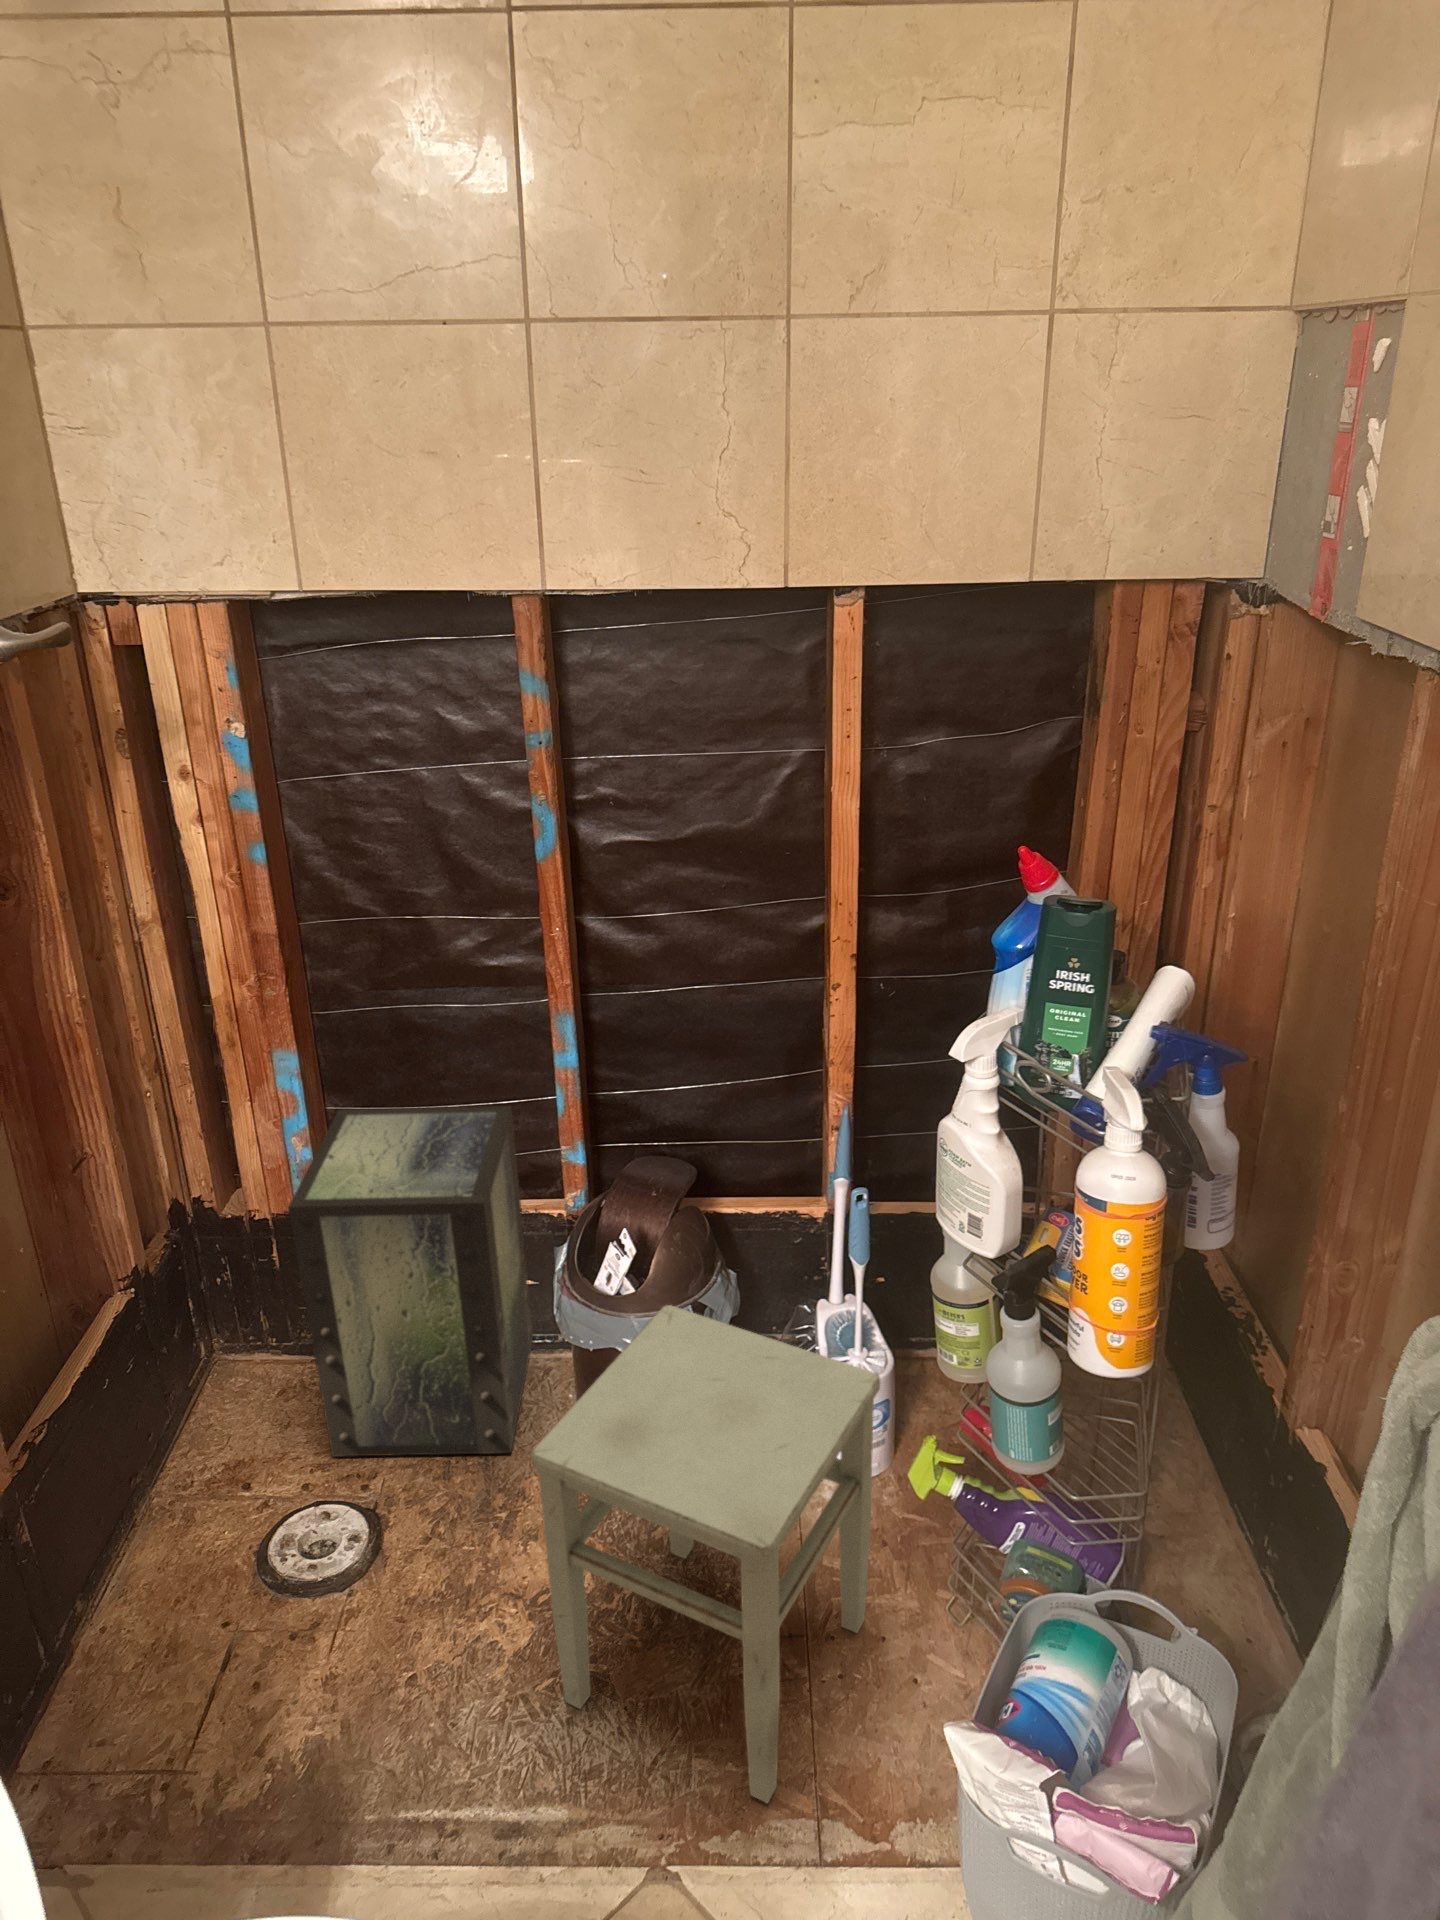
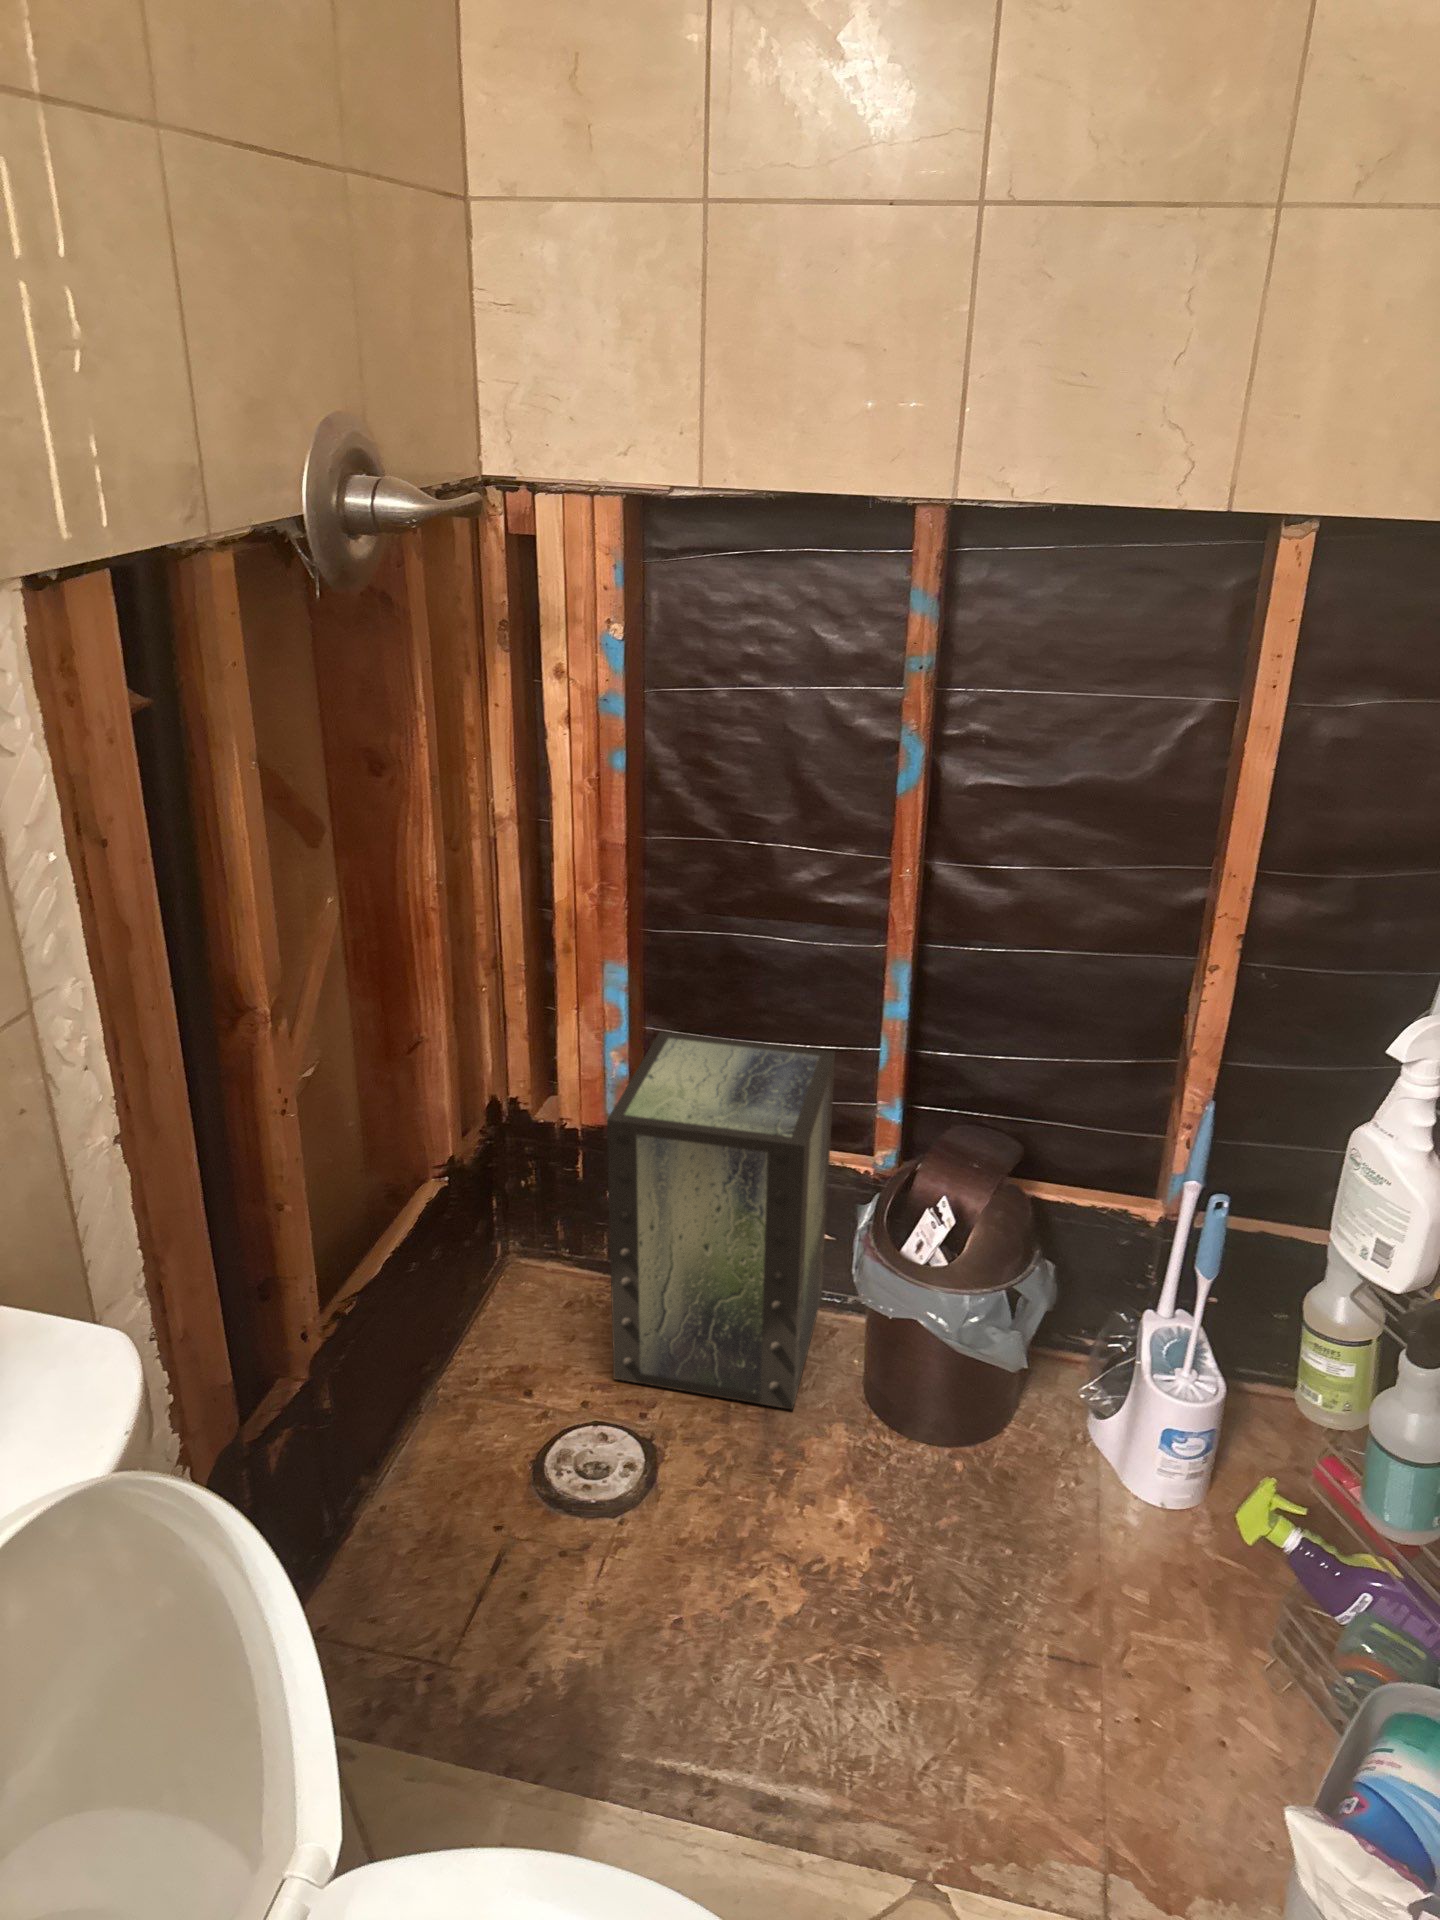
stool: present [531,1305,880,1803] -> none [834,1284,1235,1843]

